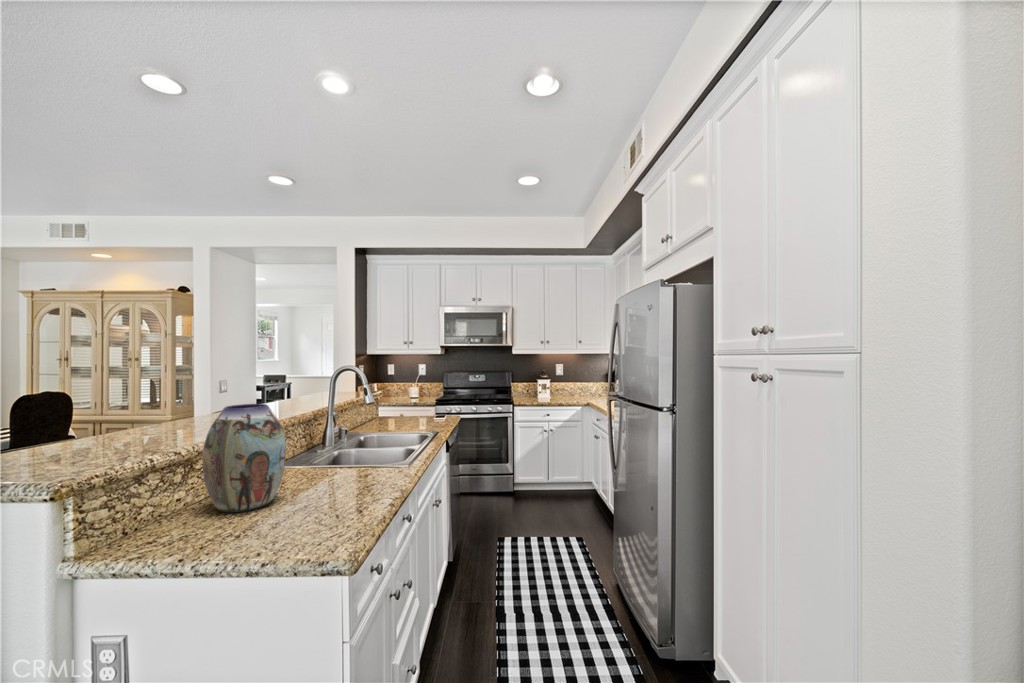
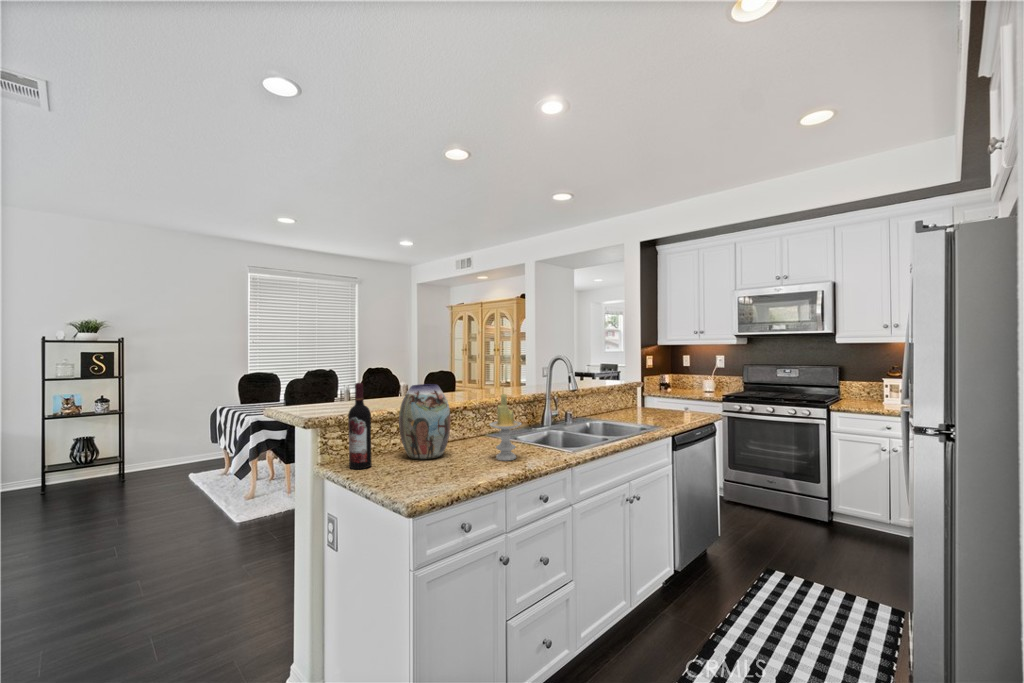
wine bottle: none [145,408,190,550] -> present [348,383,372,469]
candle: none [337,409,378,488] -> present [489,394,521,461]

